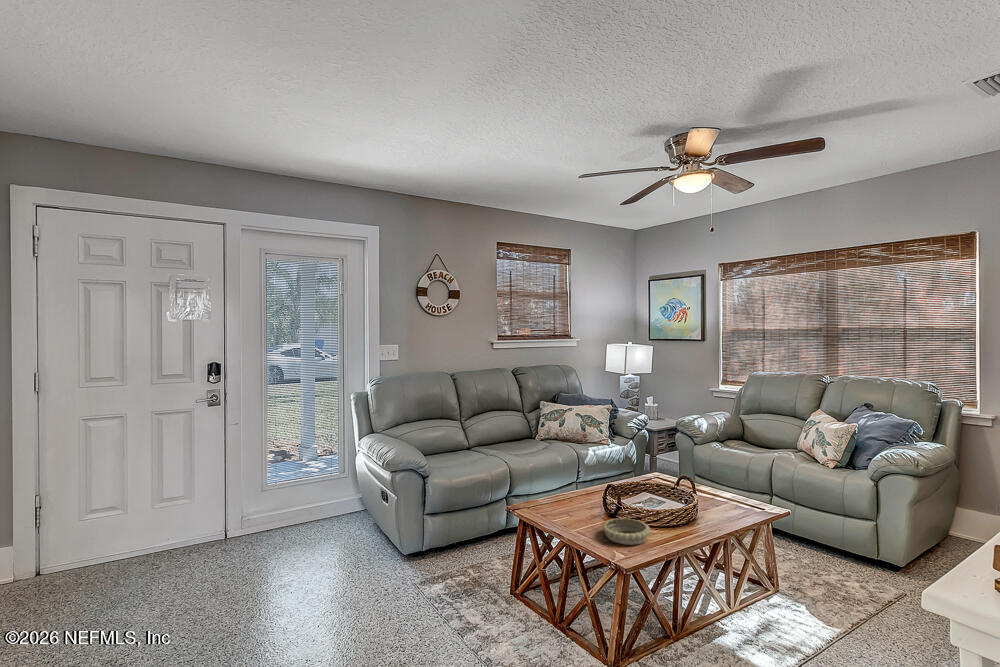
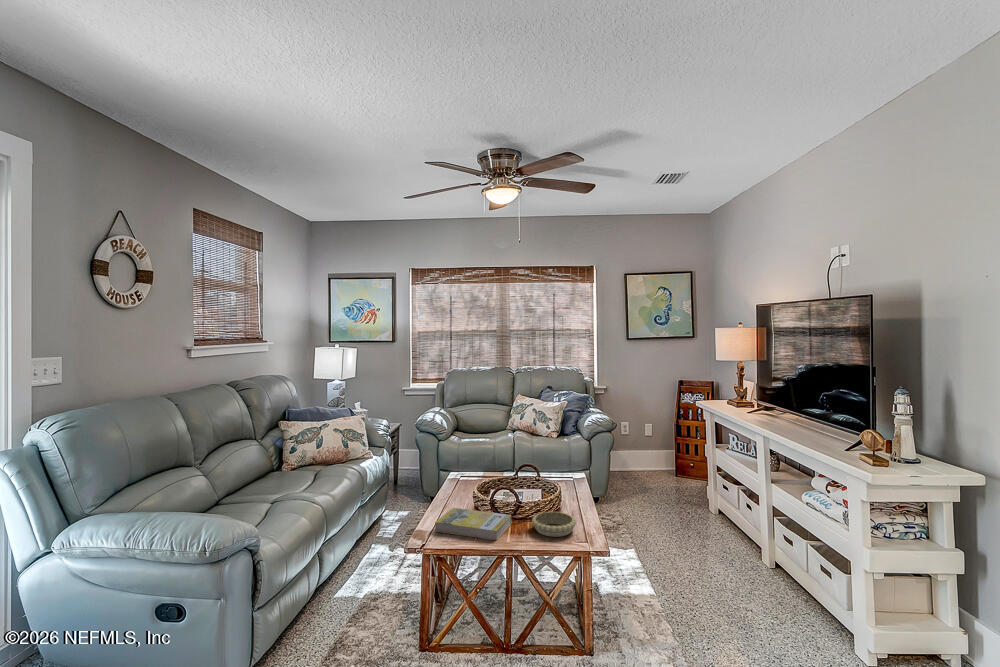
book: none [542,493,604,526] -> present [435,508,511,540]

